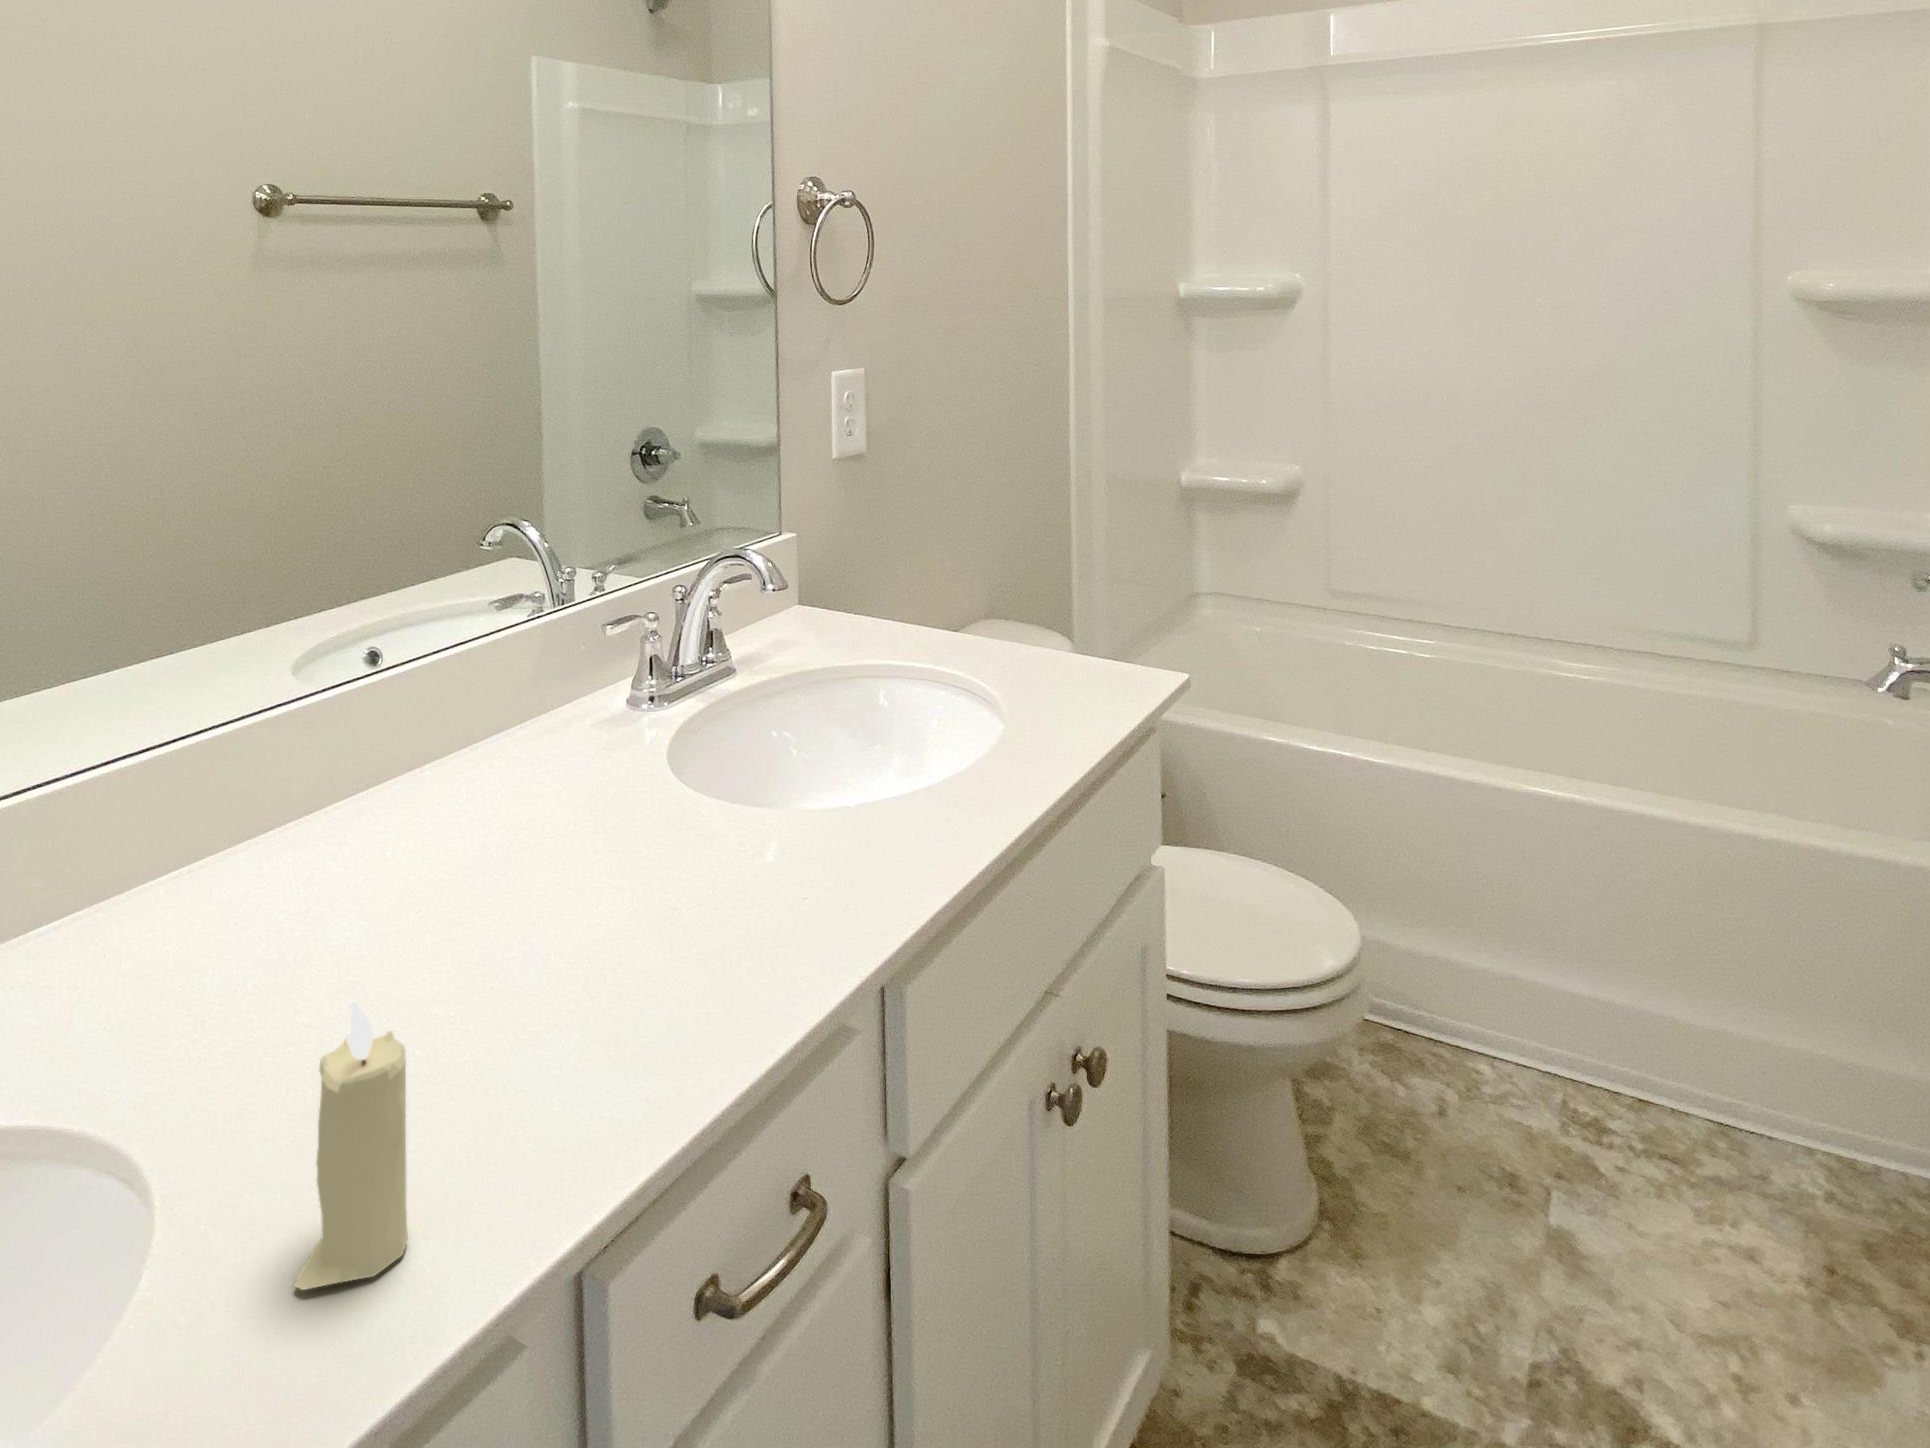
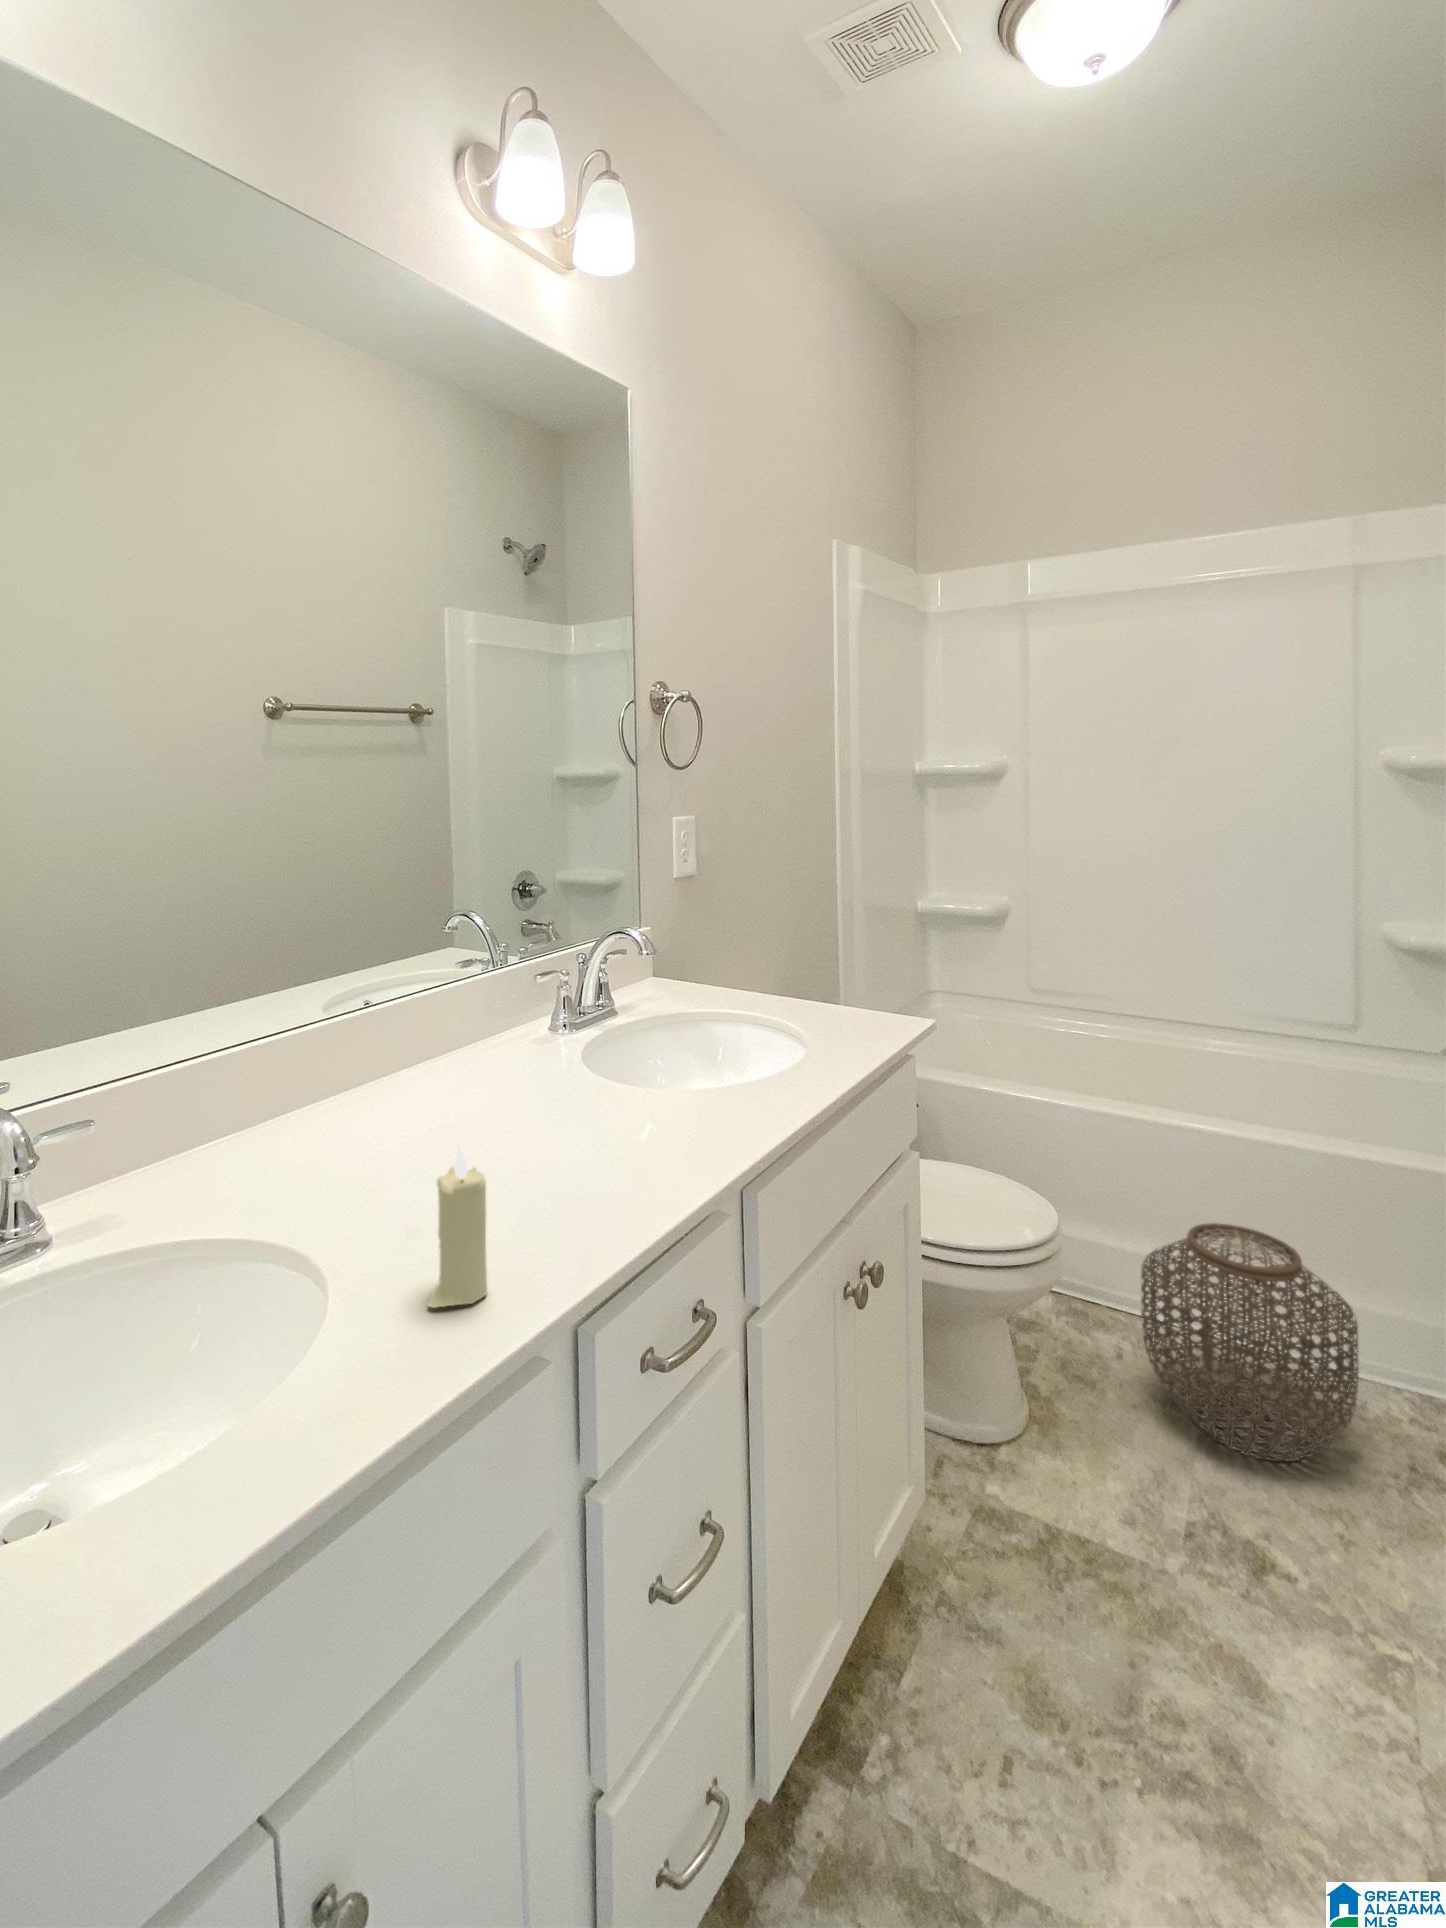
woven basket: none [1471,933,1758,1267] -> present [1141,1223,1359,1462]

